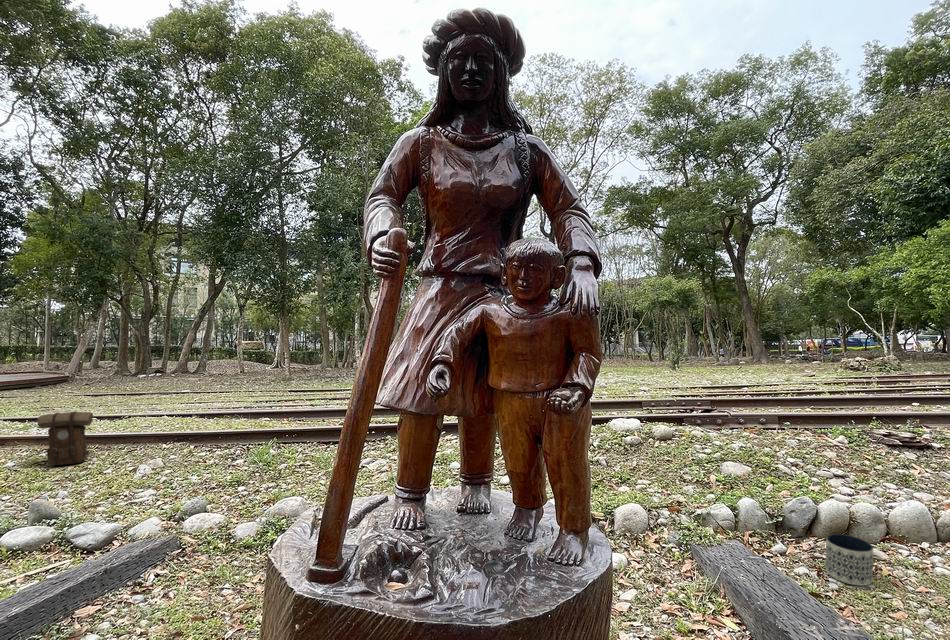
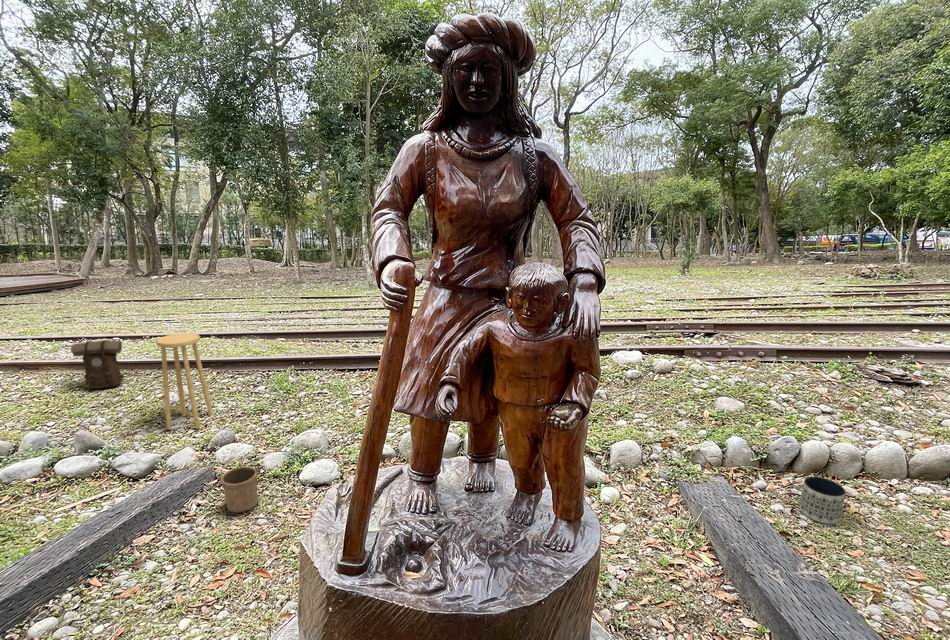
stool: none [130,397,183,502] -> present [156,333,213,429]
bucket: none [181,516,229,583] -> present [218,456,259,513]

